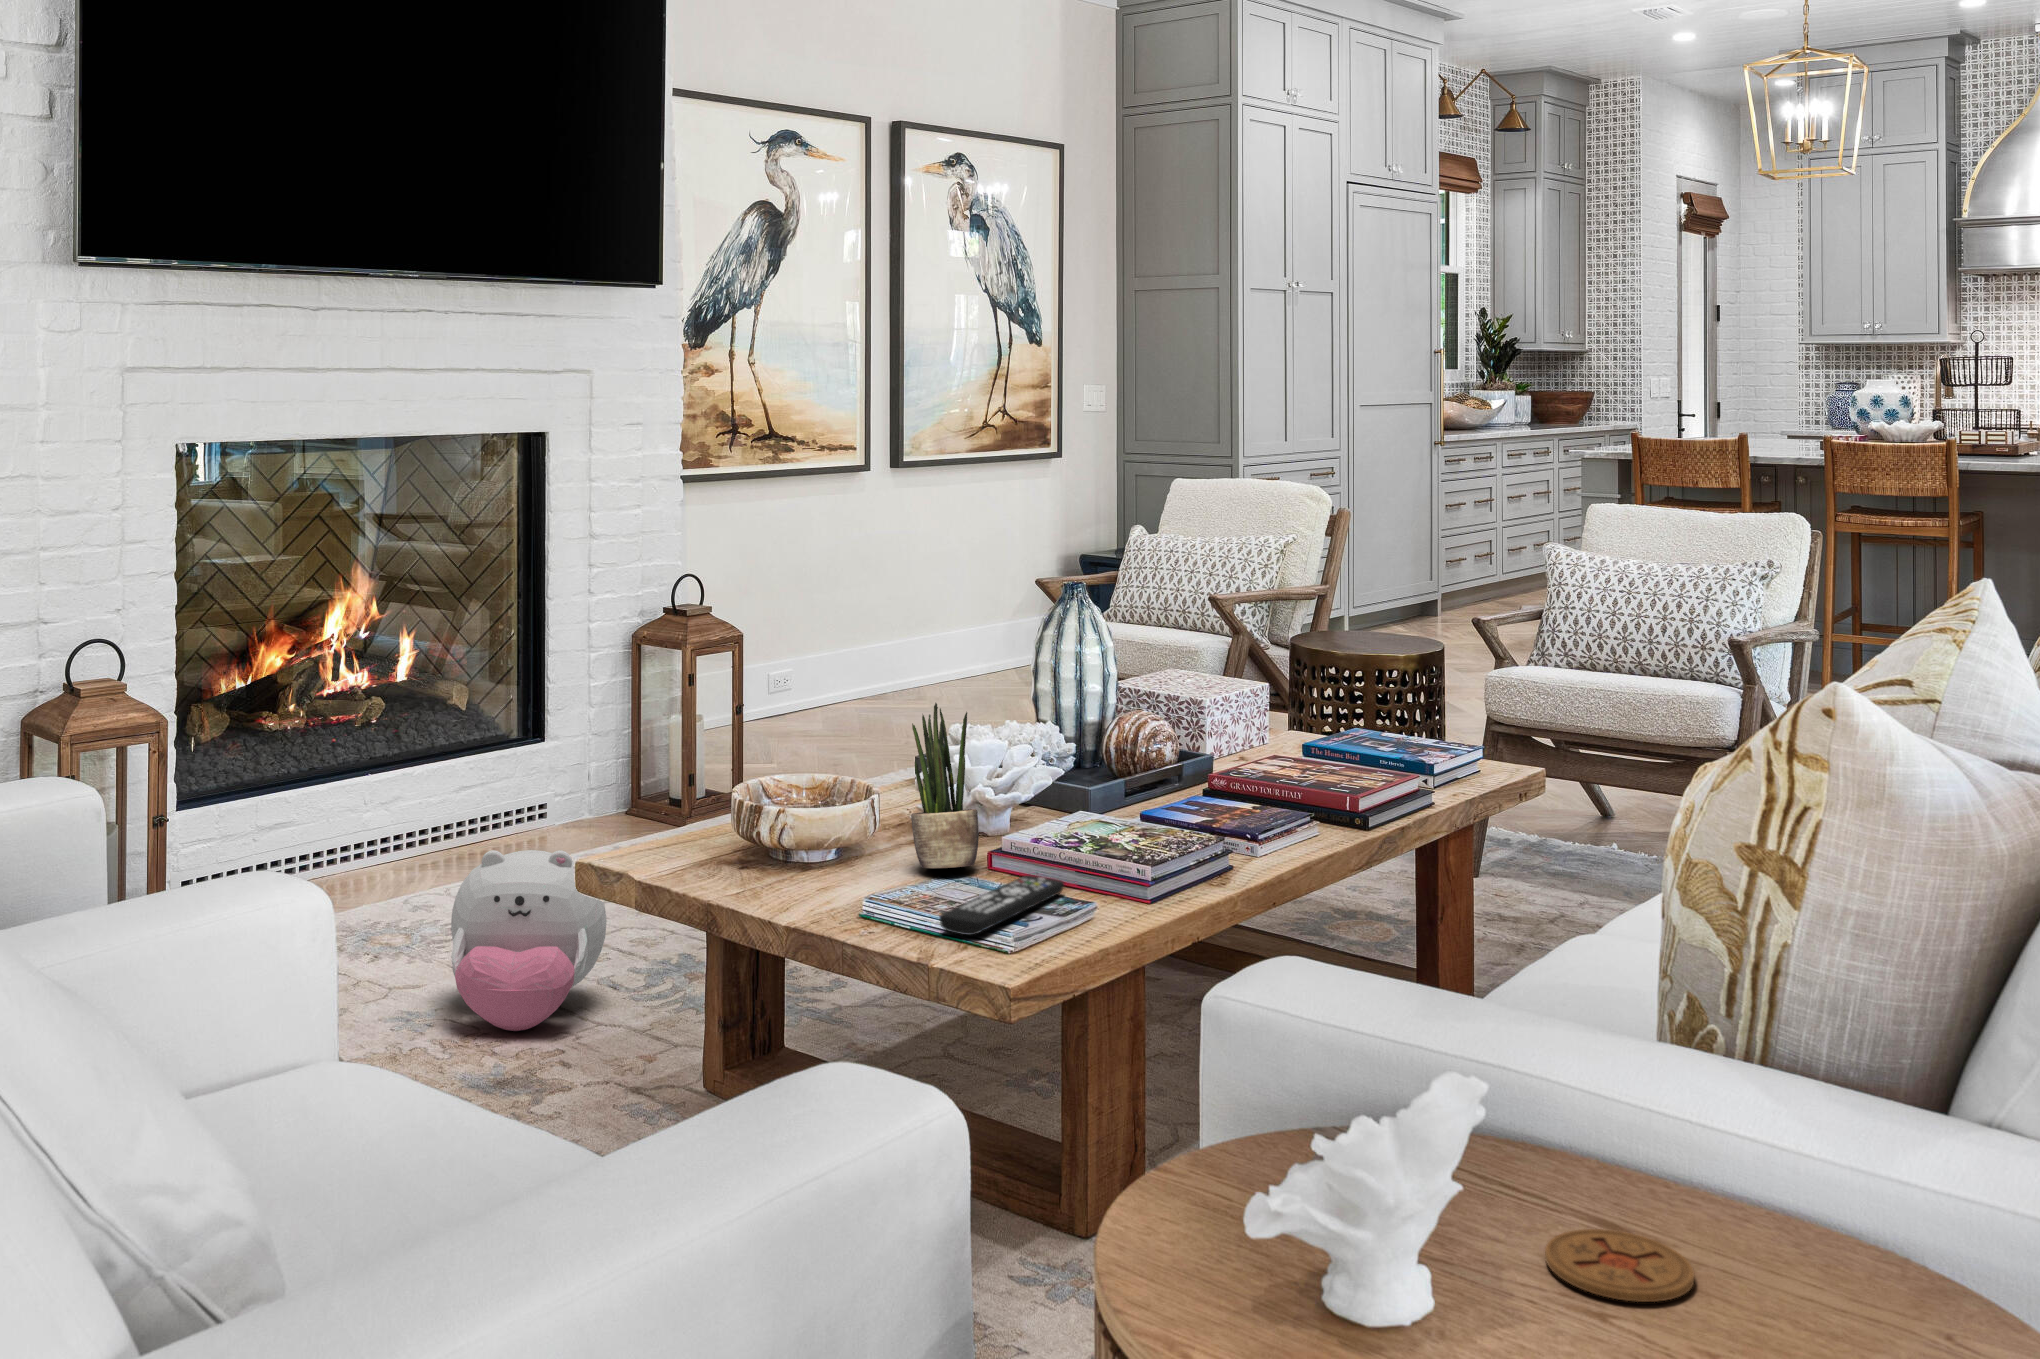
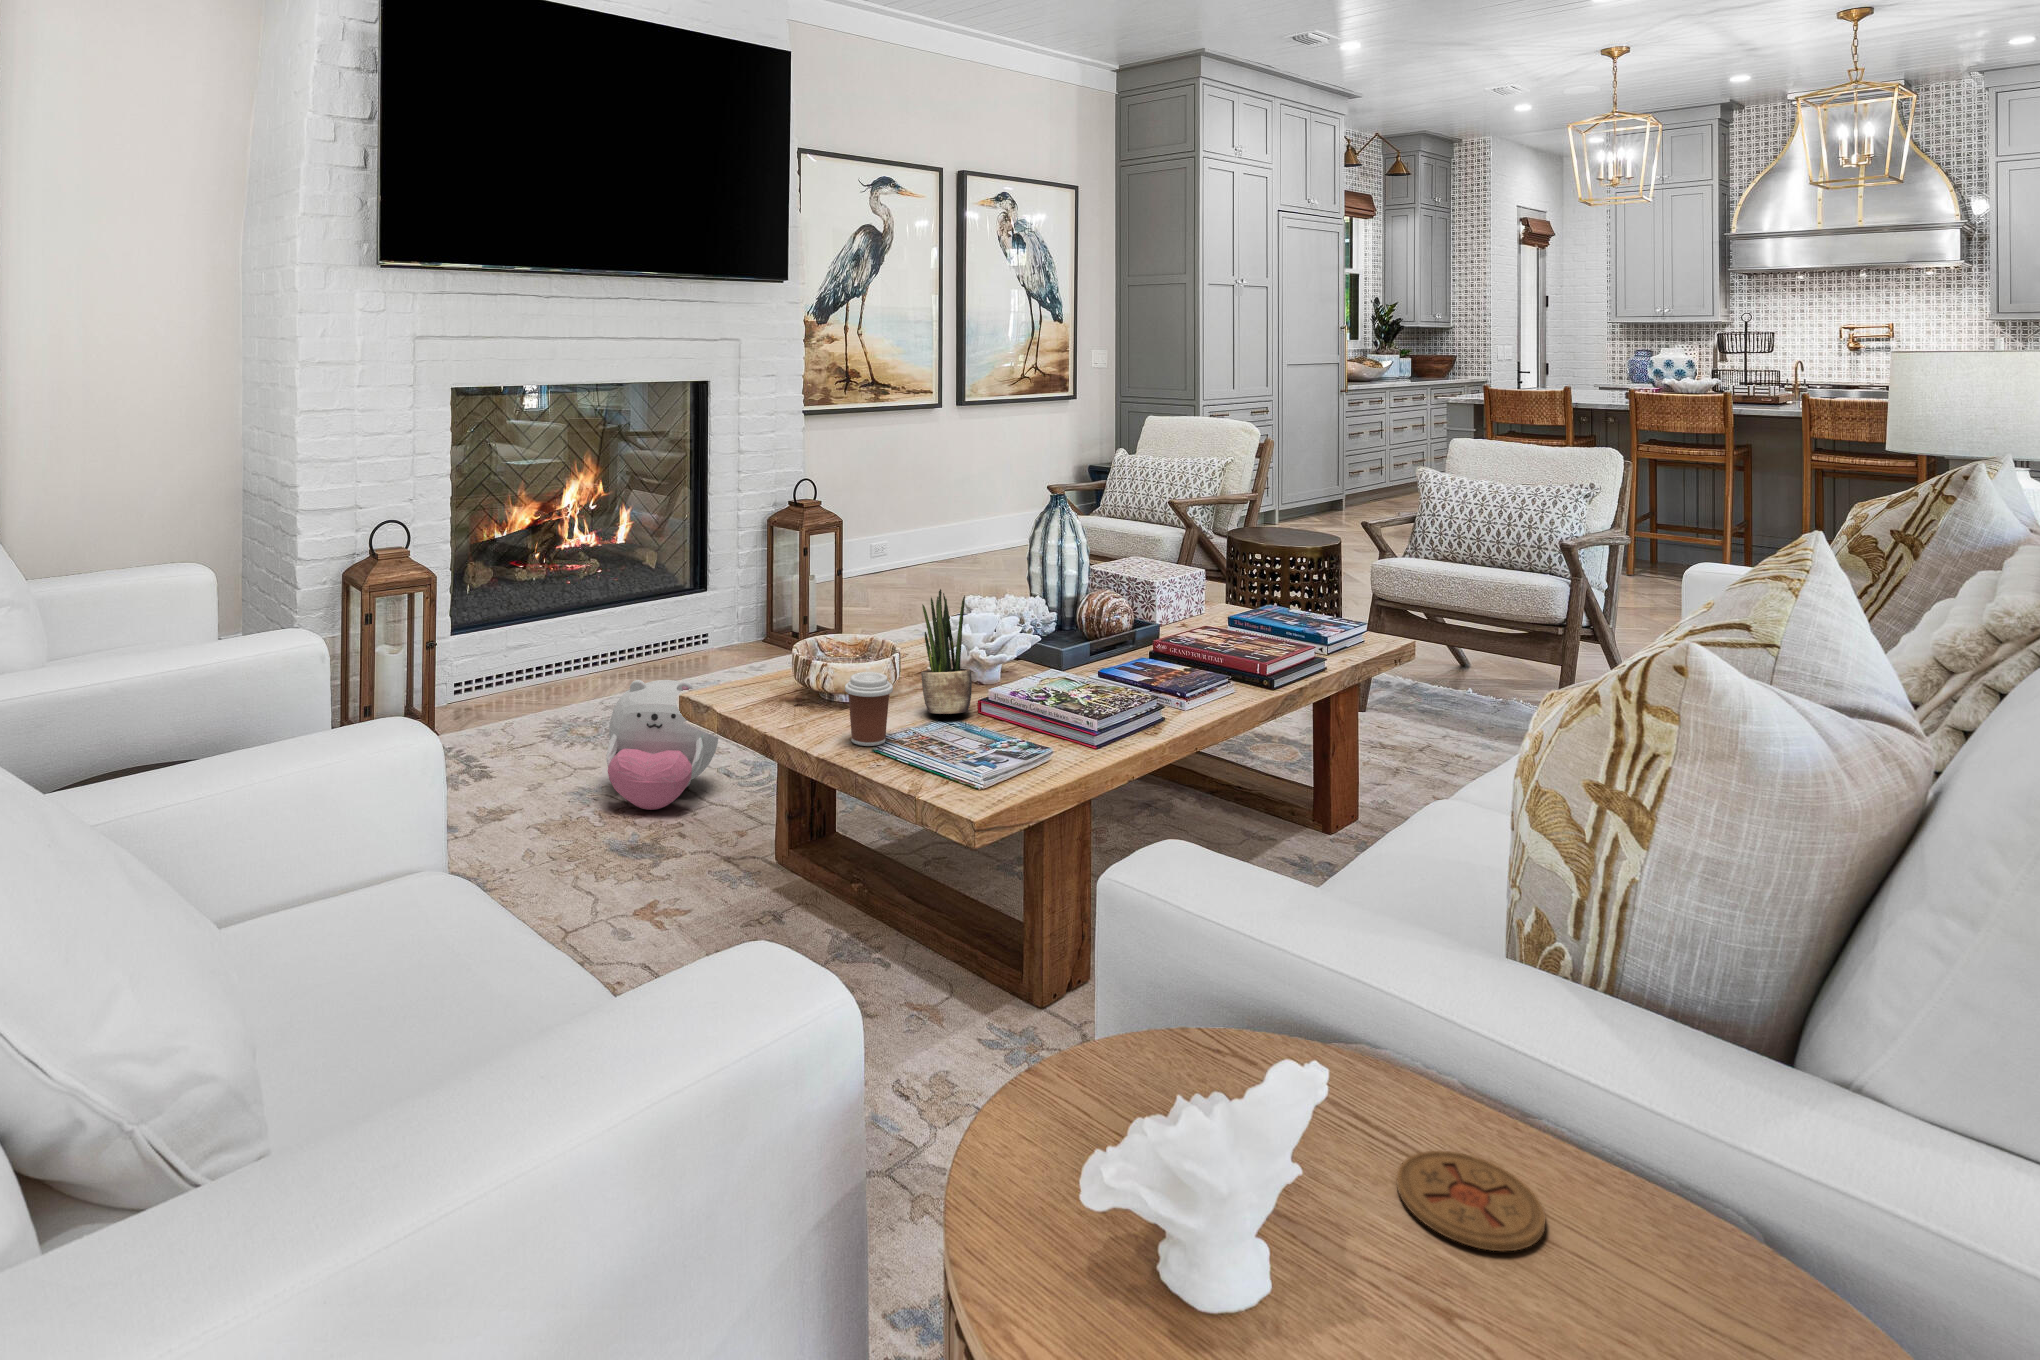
coffee cup: none [817,813,881,909] -> present [845,672,893,746]
remote control: present [939,875,1064,935] -> none [930,723,1032,774]

